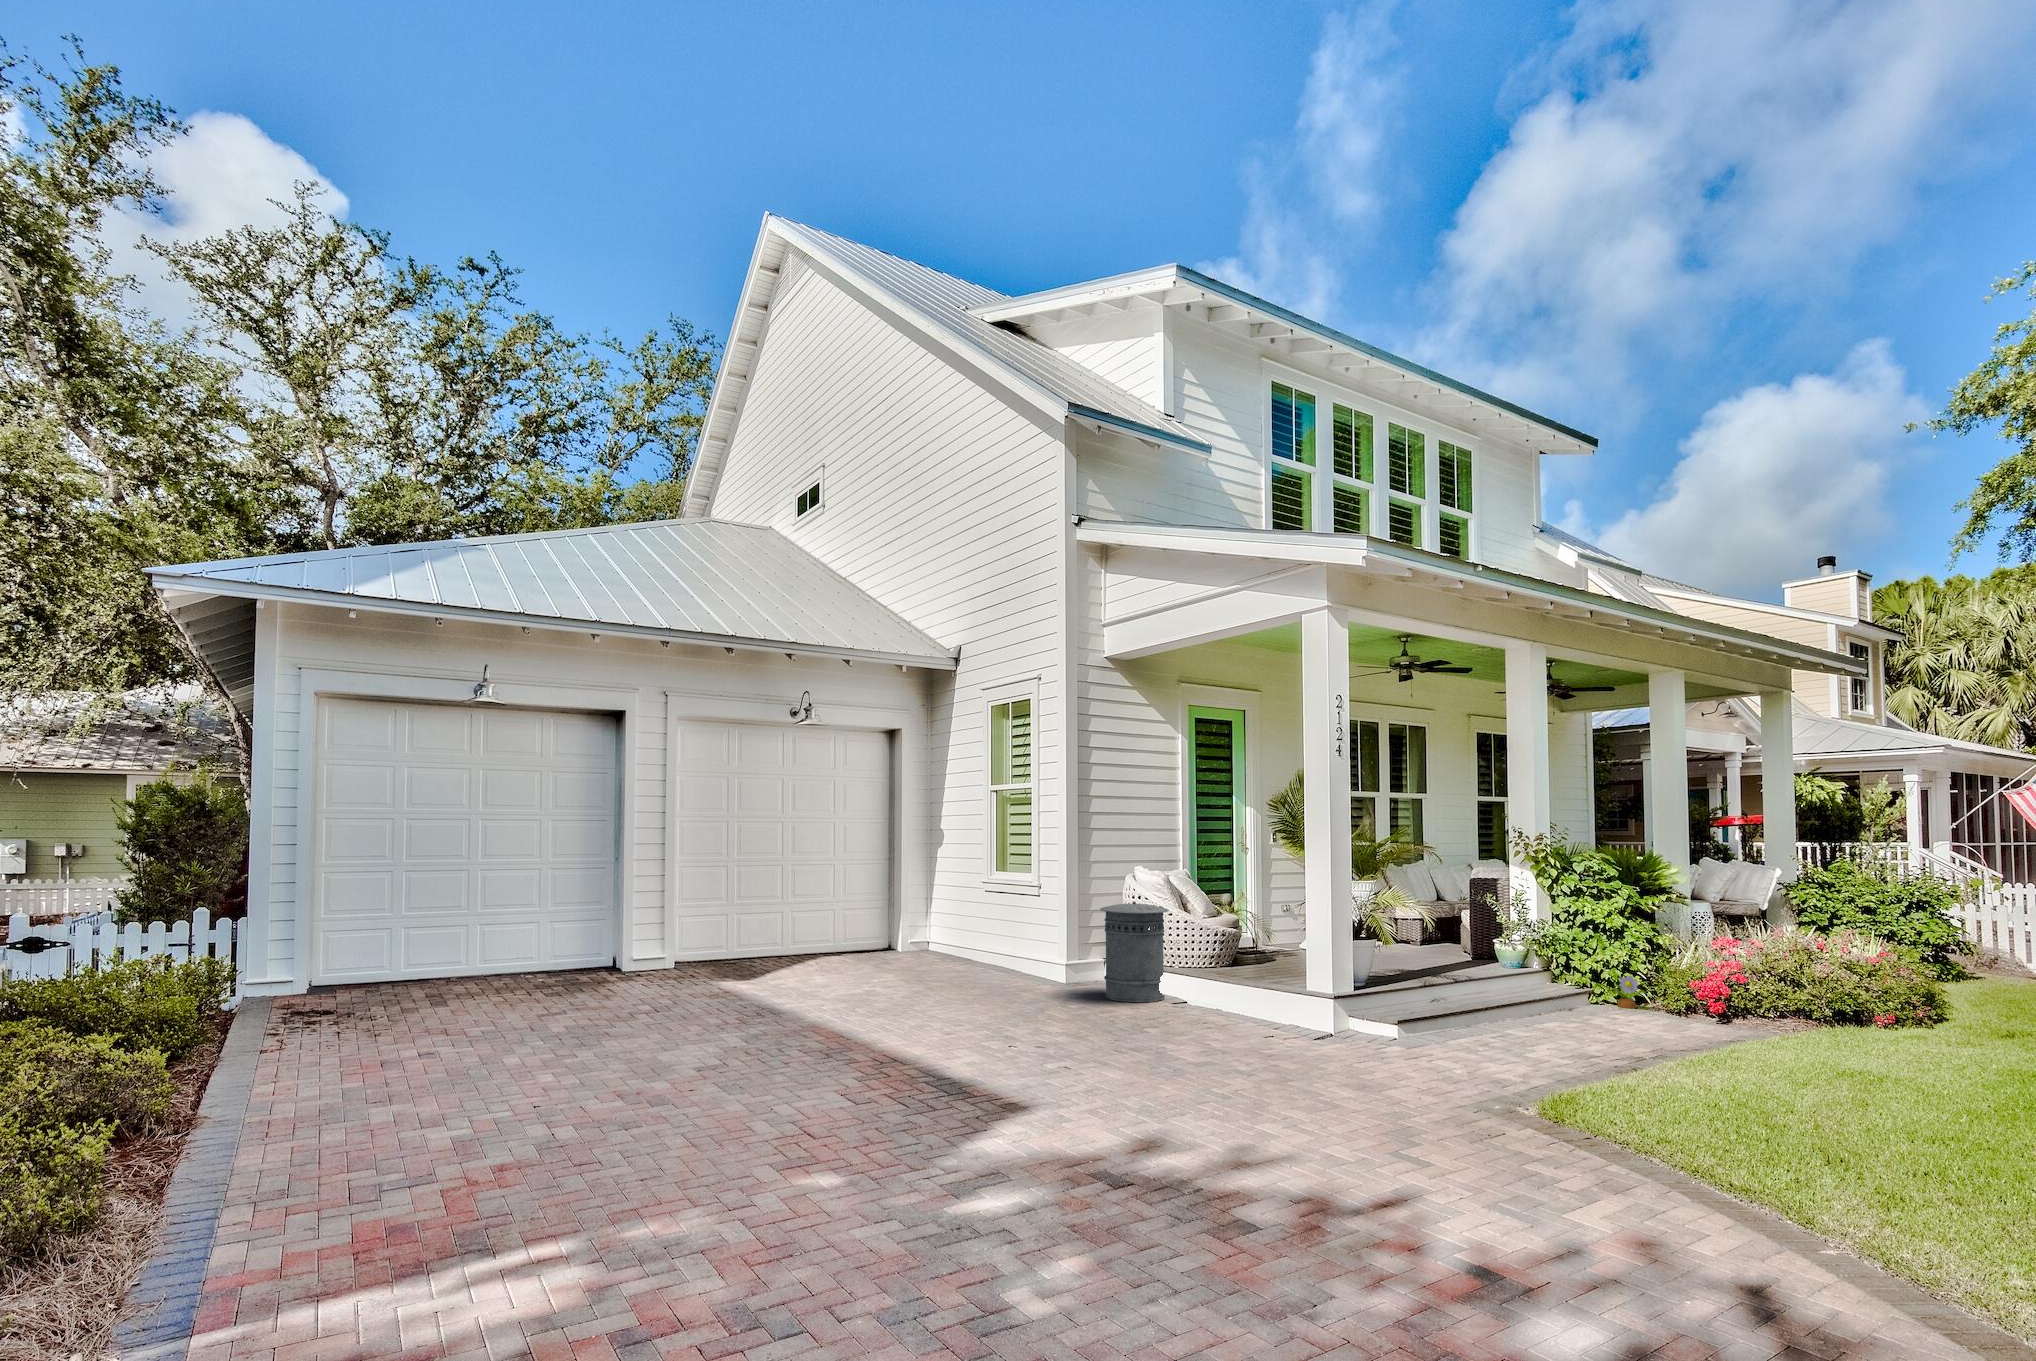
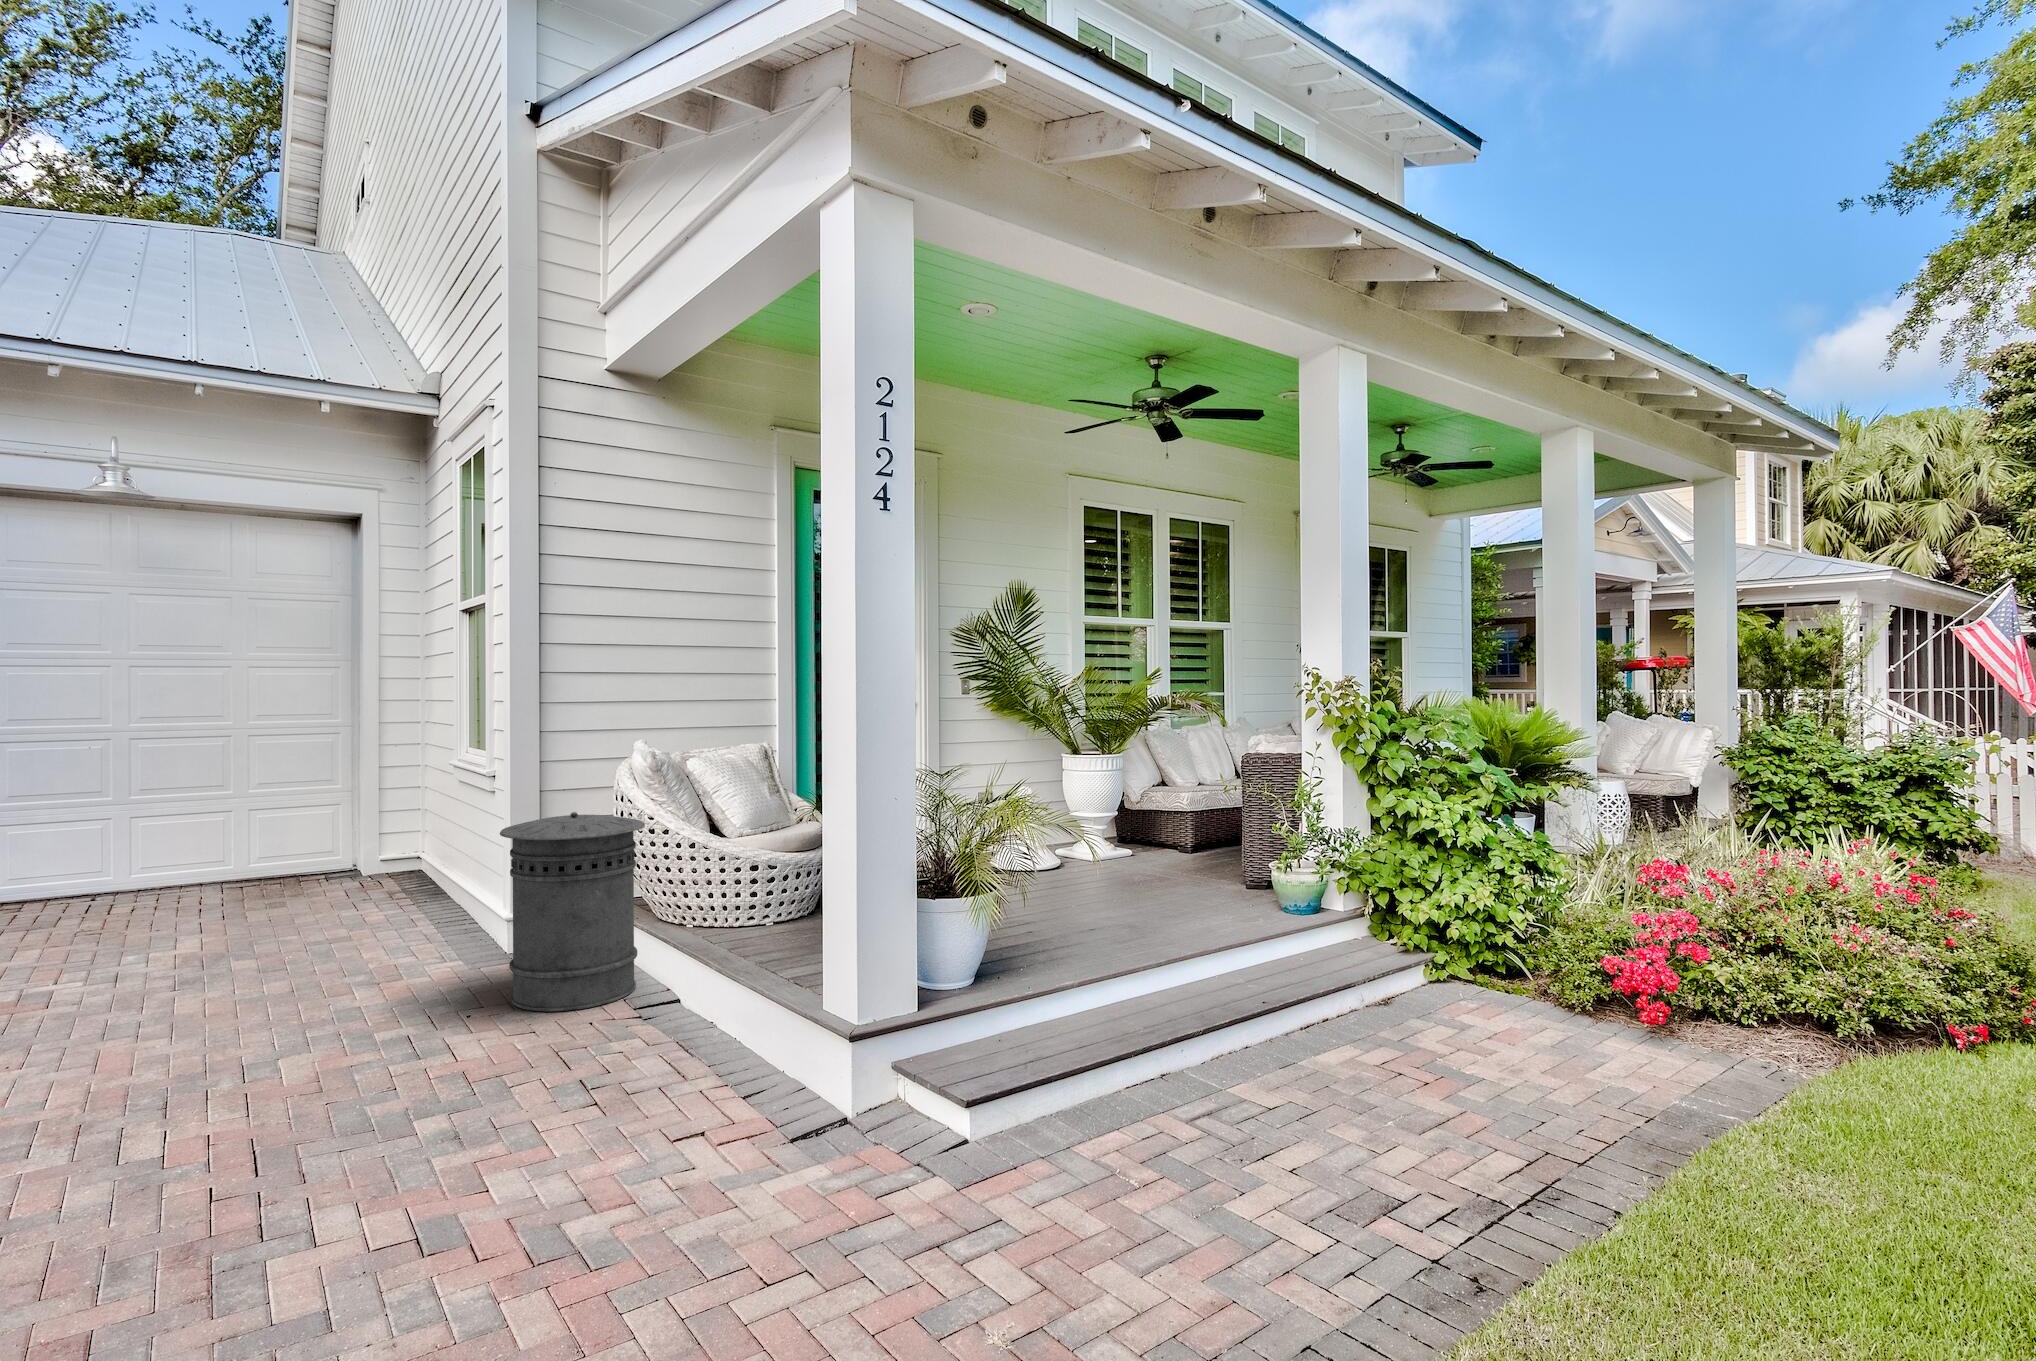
decorative plant: present [1610,975,1646,1008] -> none [1456,935,1522,995]

